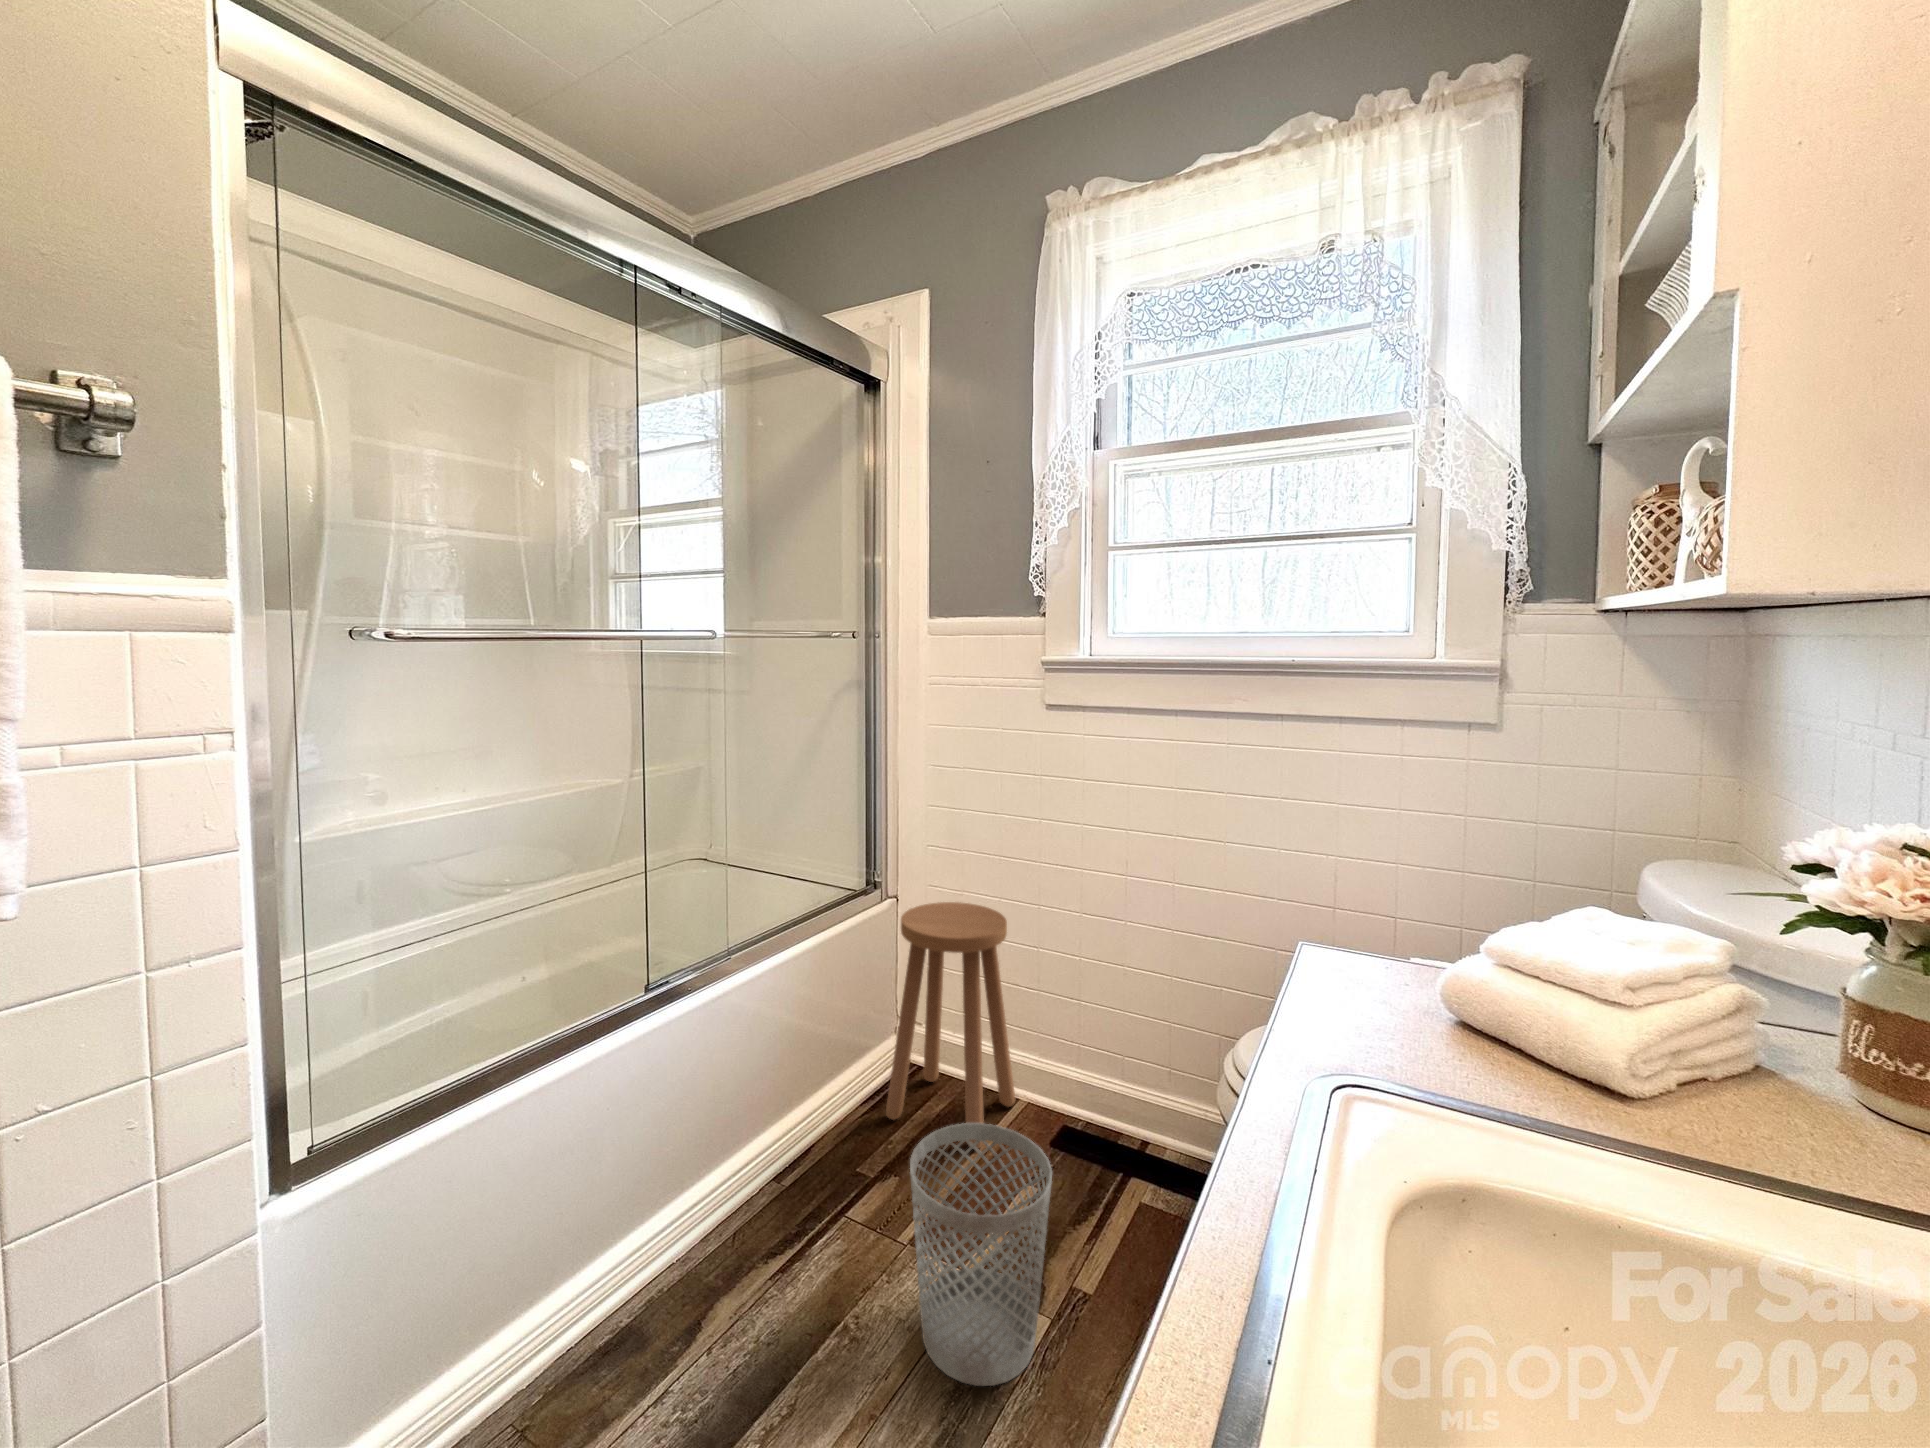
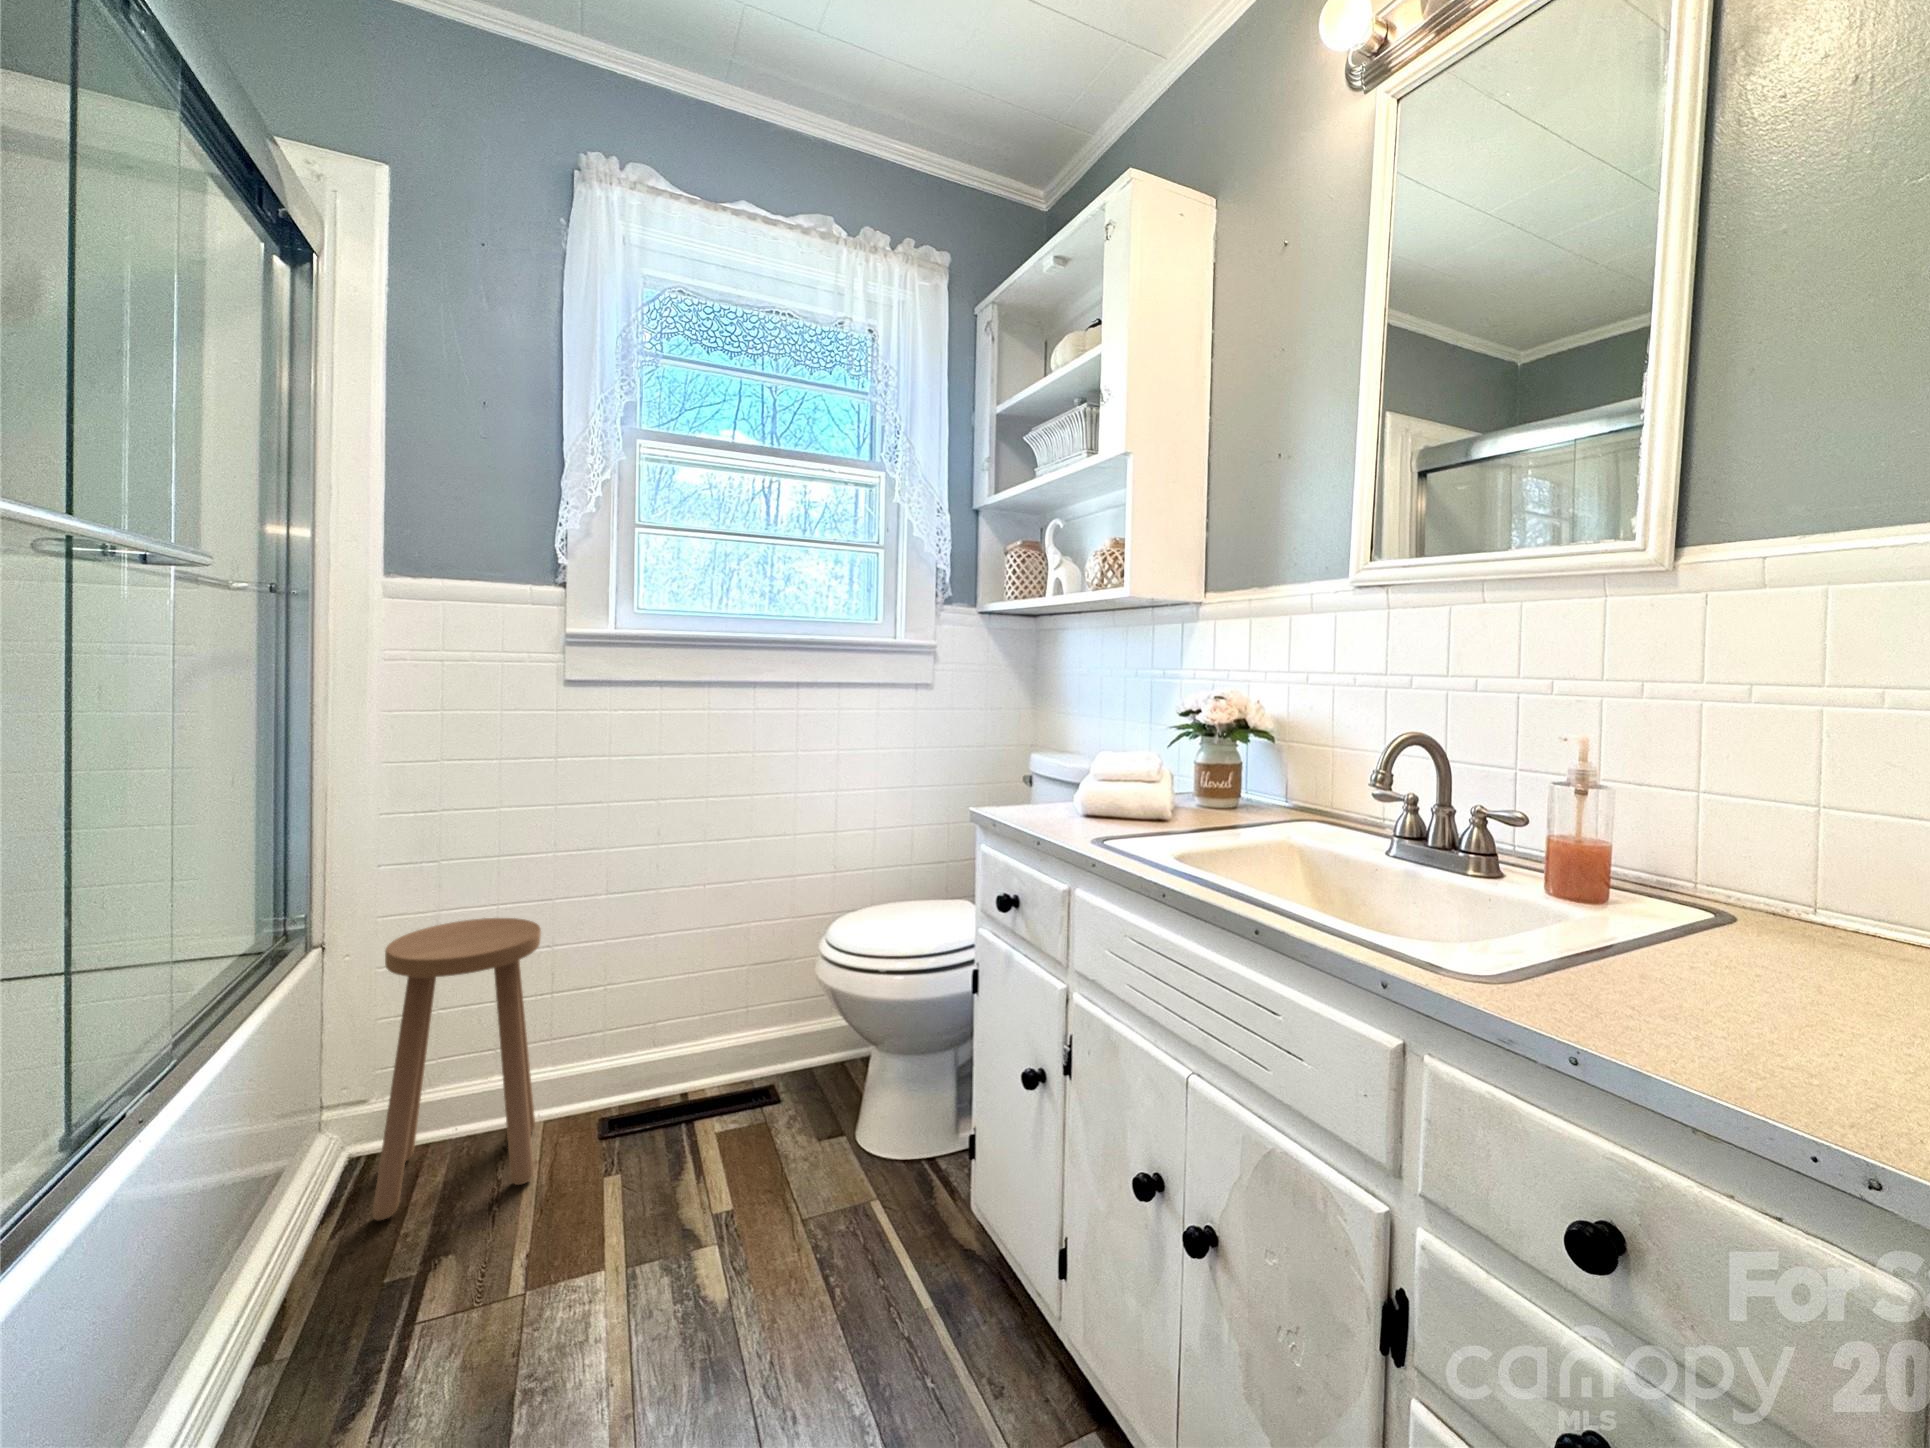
wastebasket: present [910,1123,1052,1386] -> none [592,1086,746,1342]

